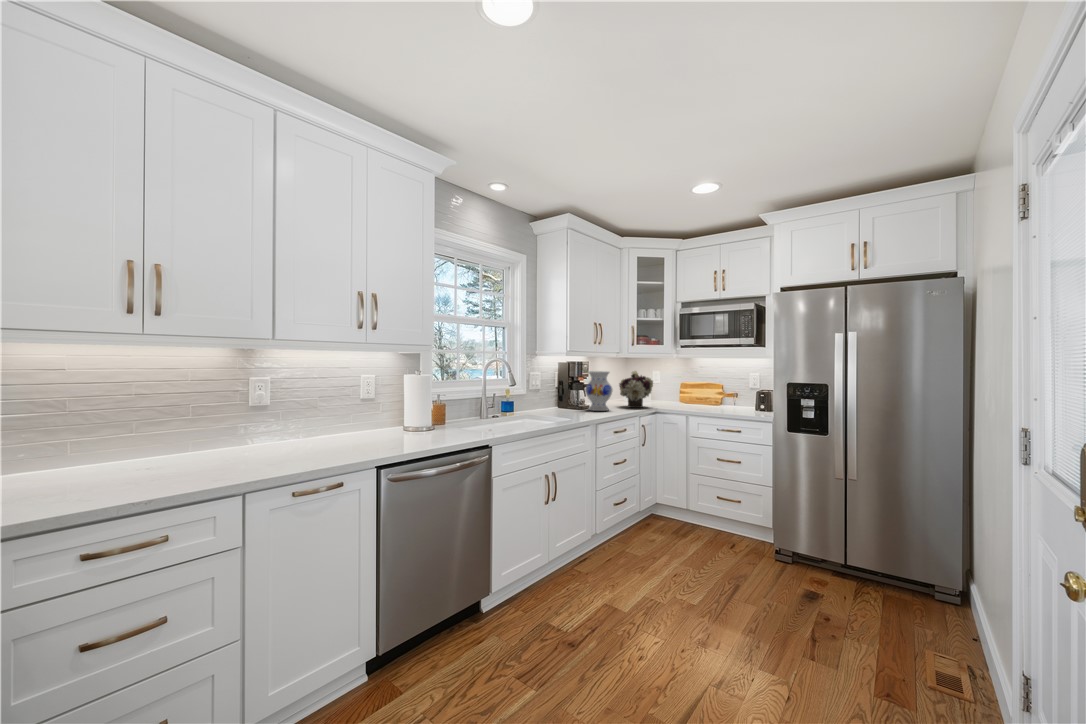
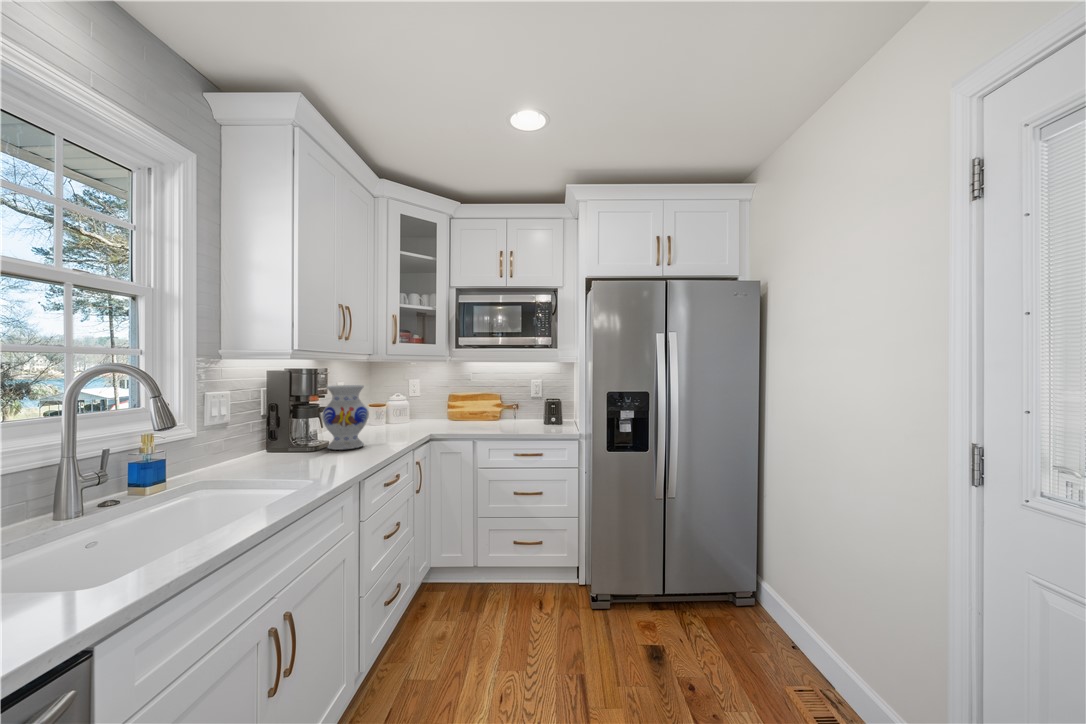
flower arrangement: present [619,371,653,408] -> none [371,381,424,435]

